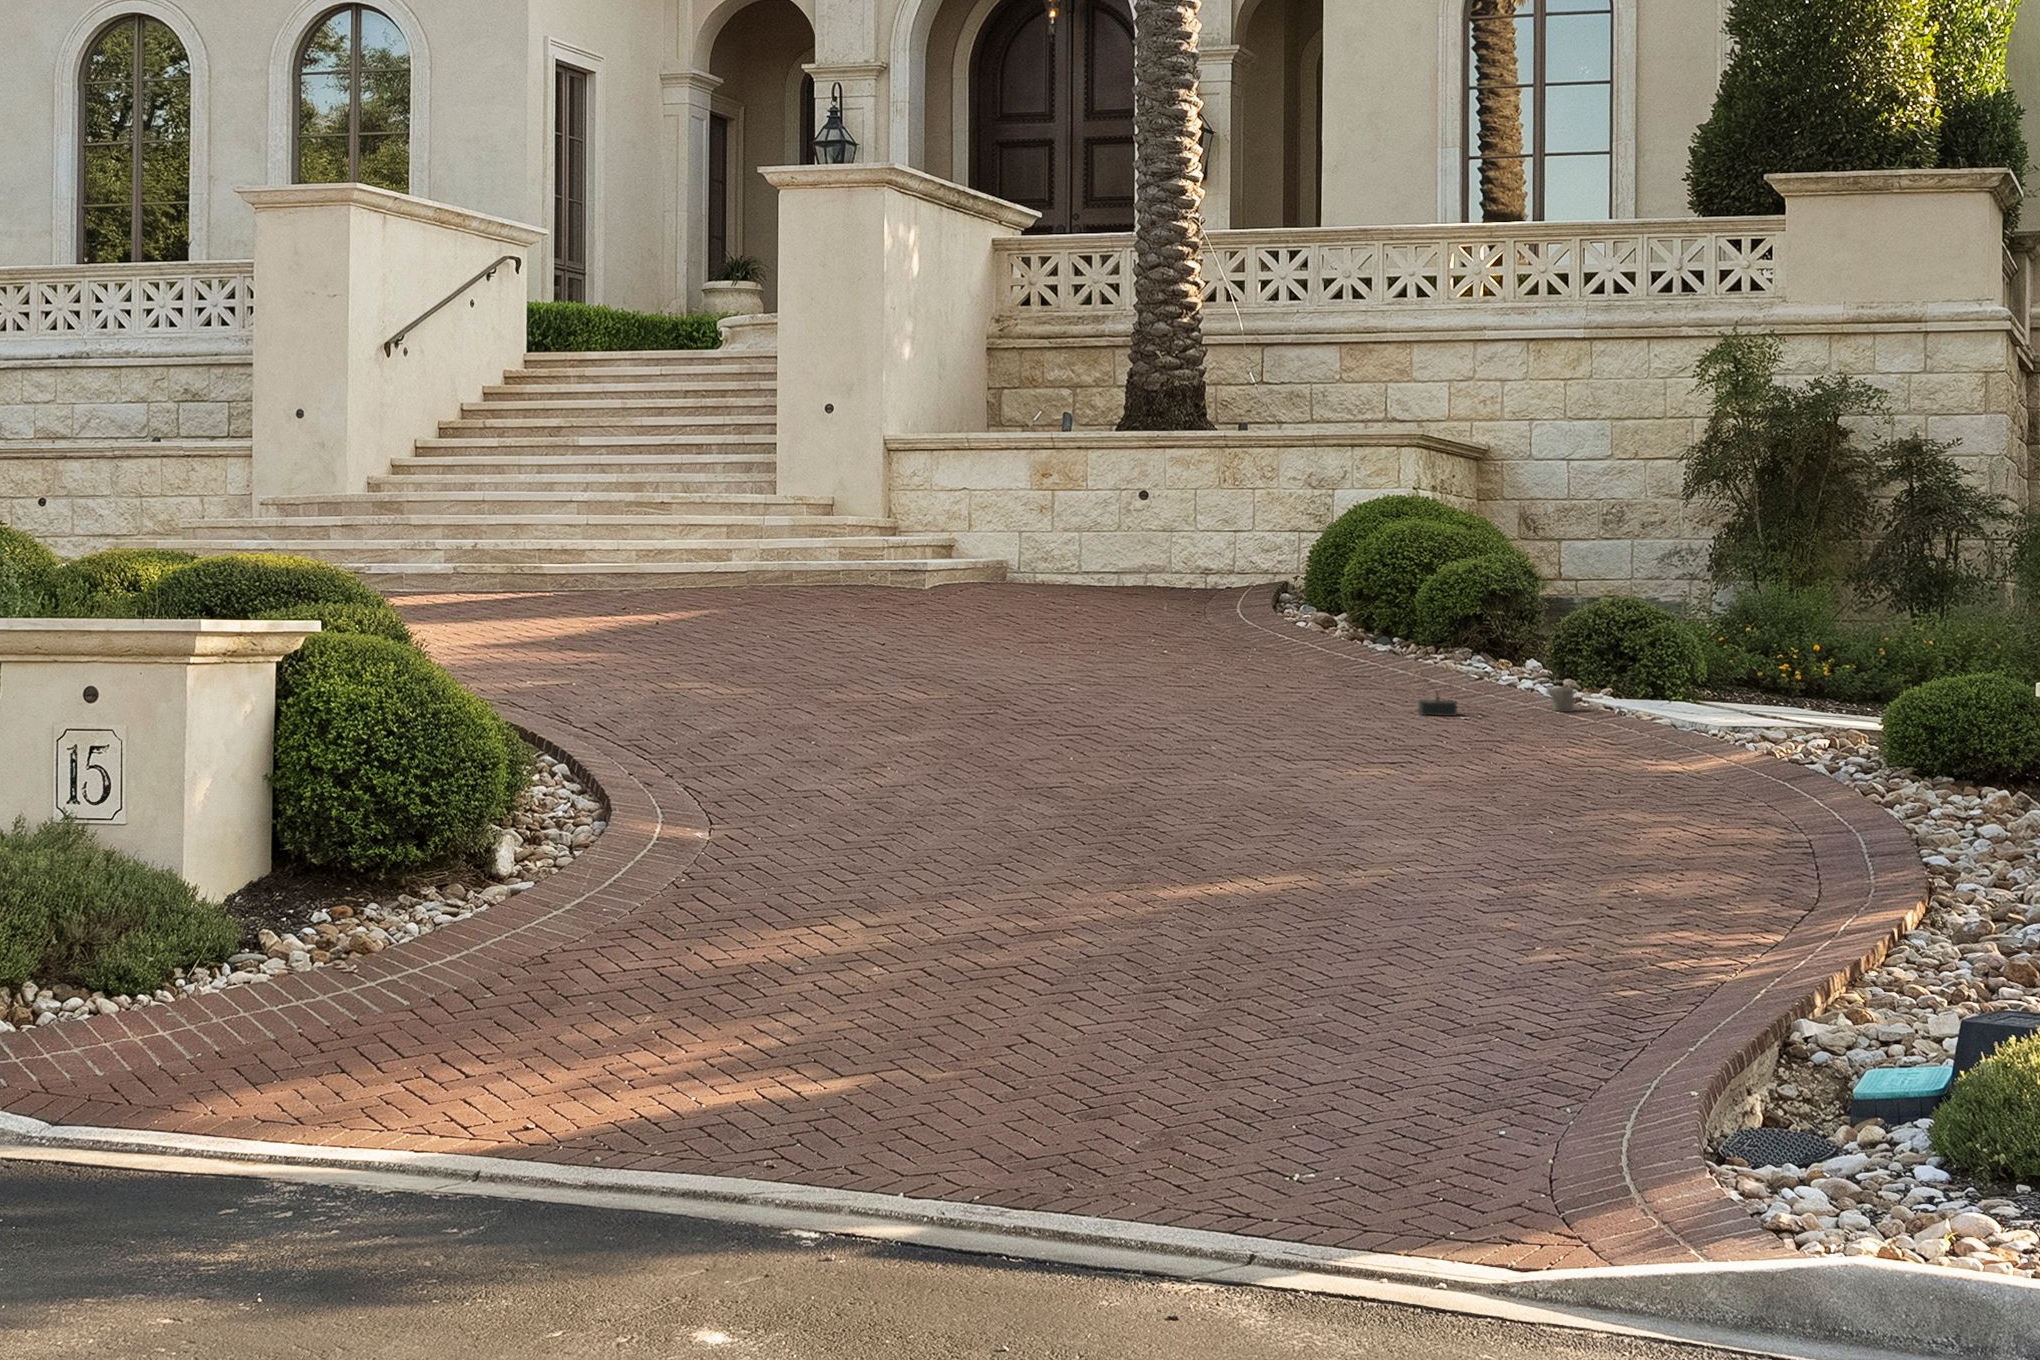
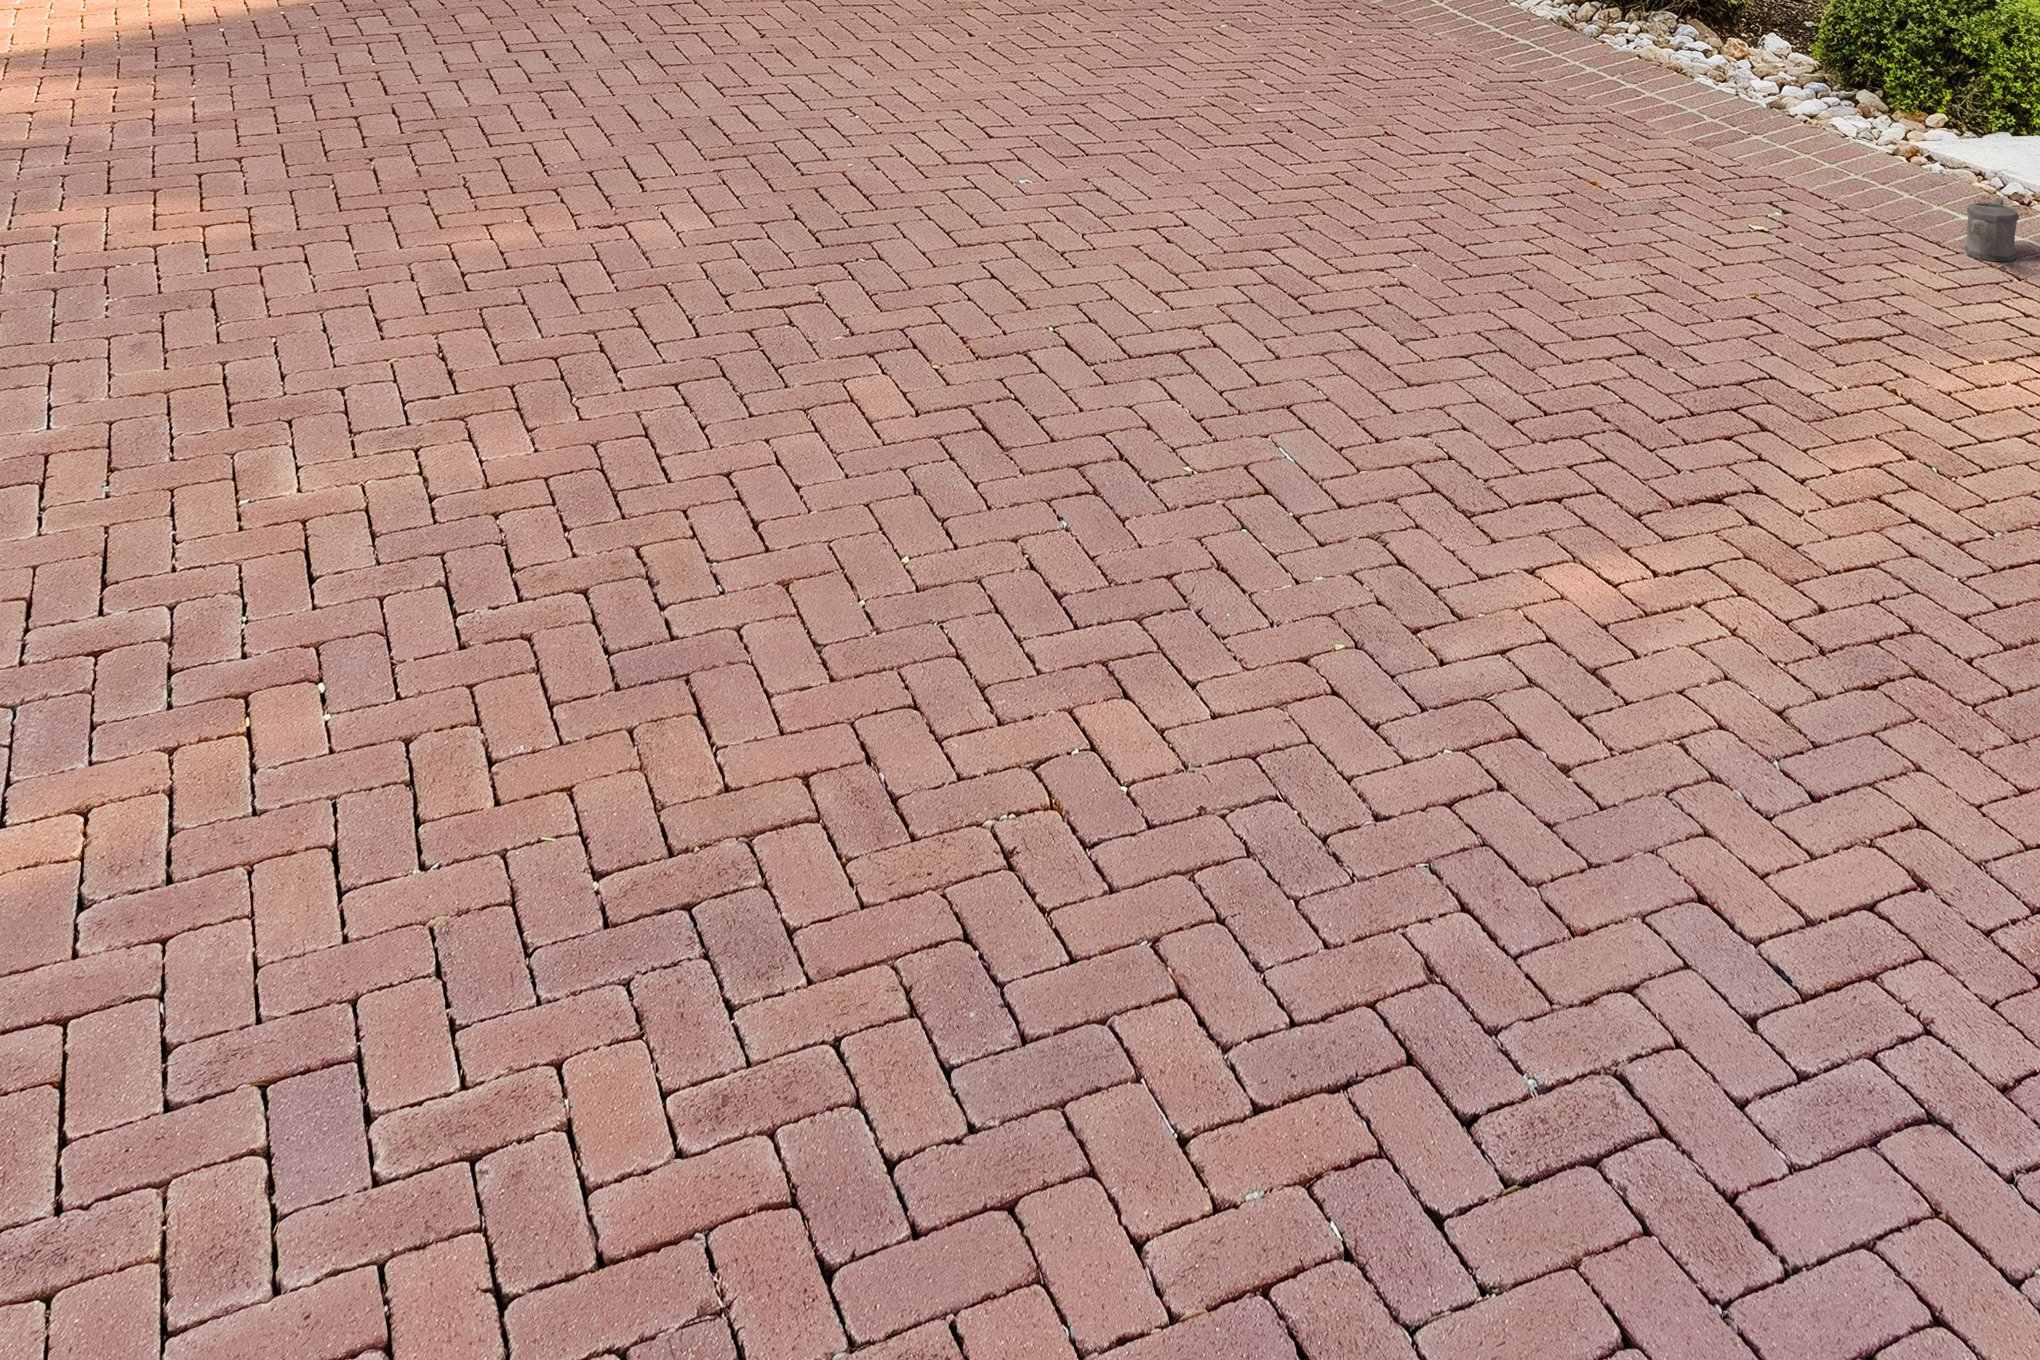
decorative plant: present [1409,665,1459,716] -> none [1668,176,1808,301]

